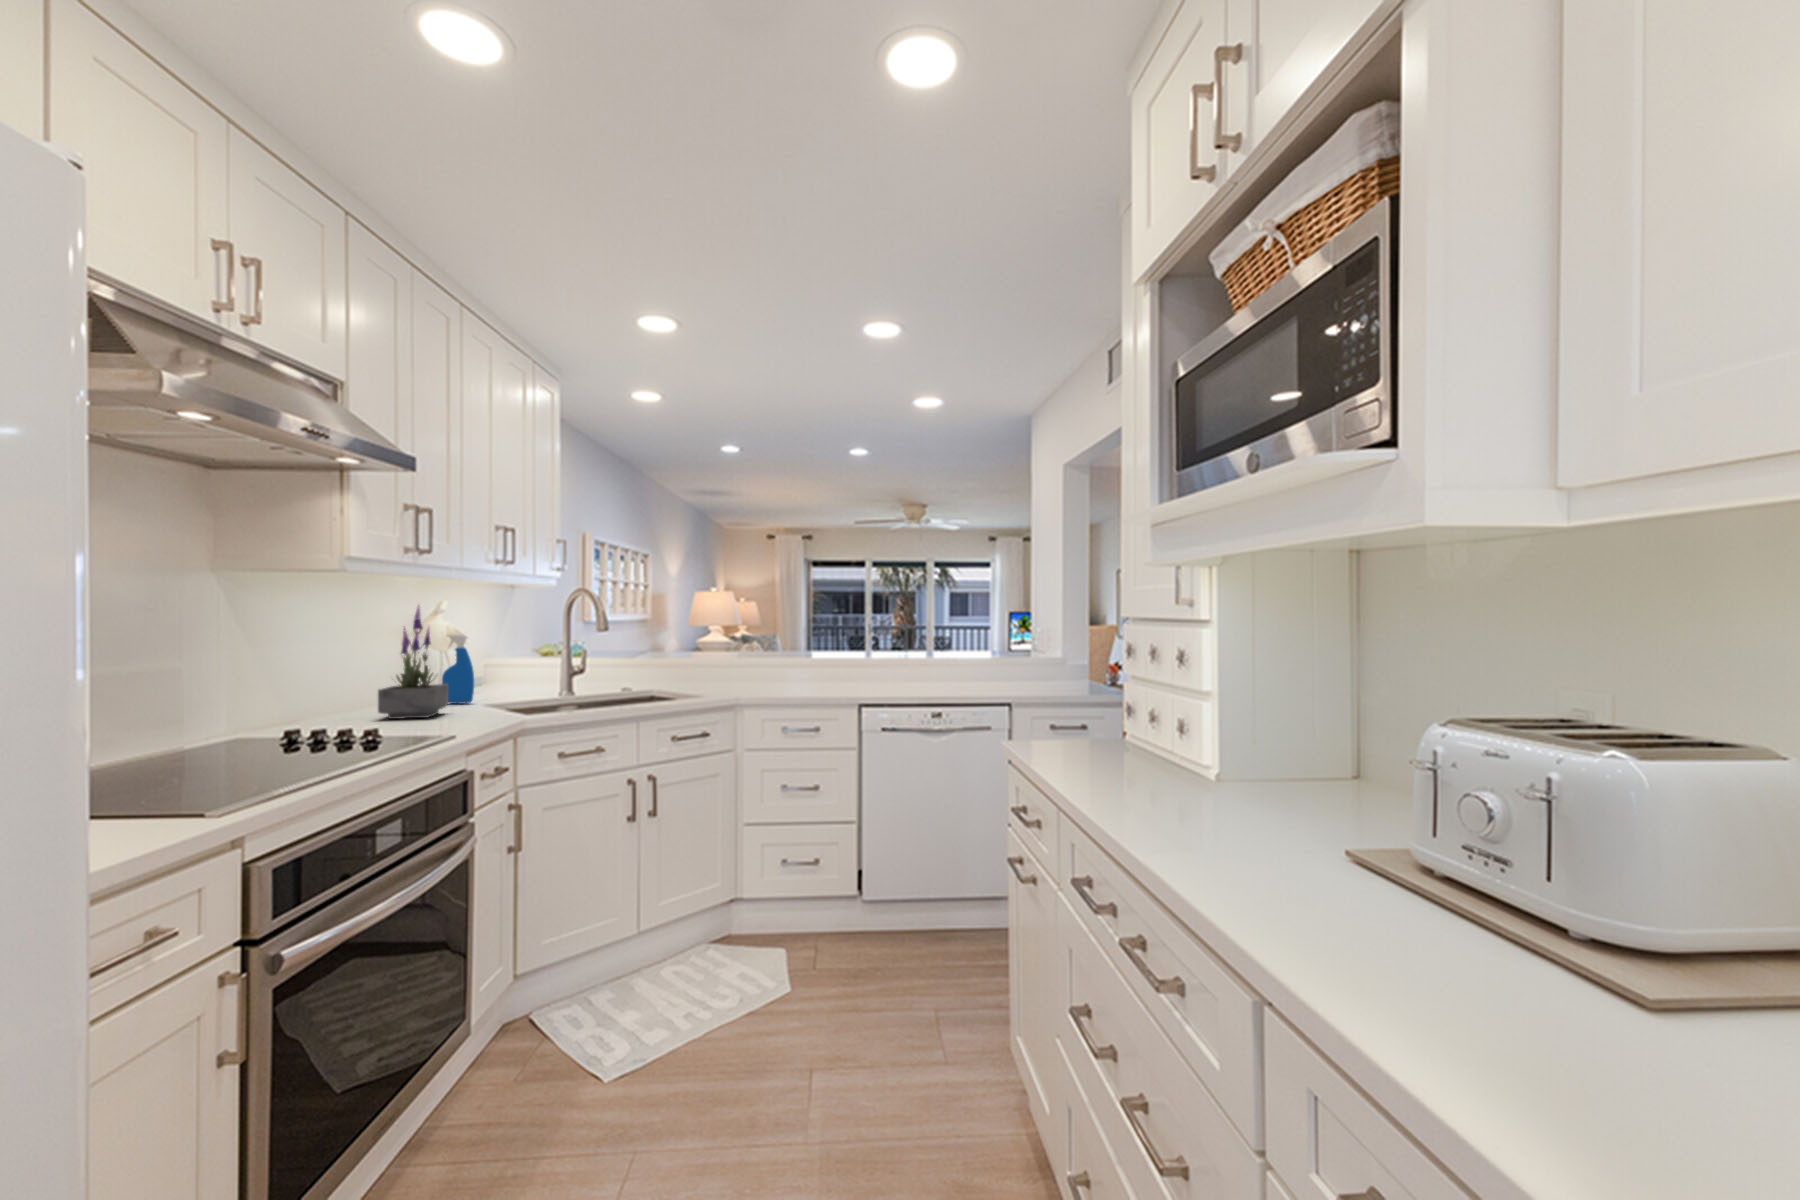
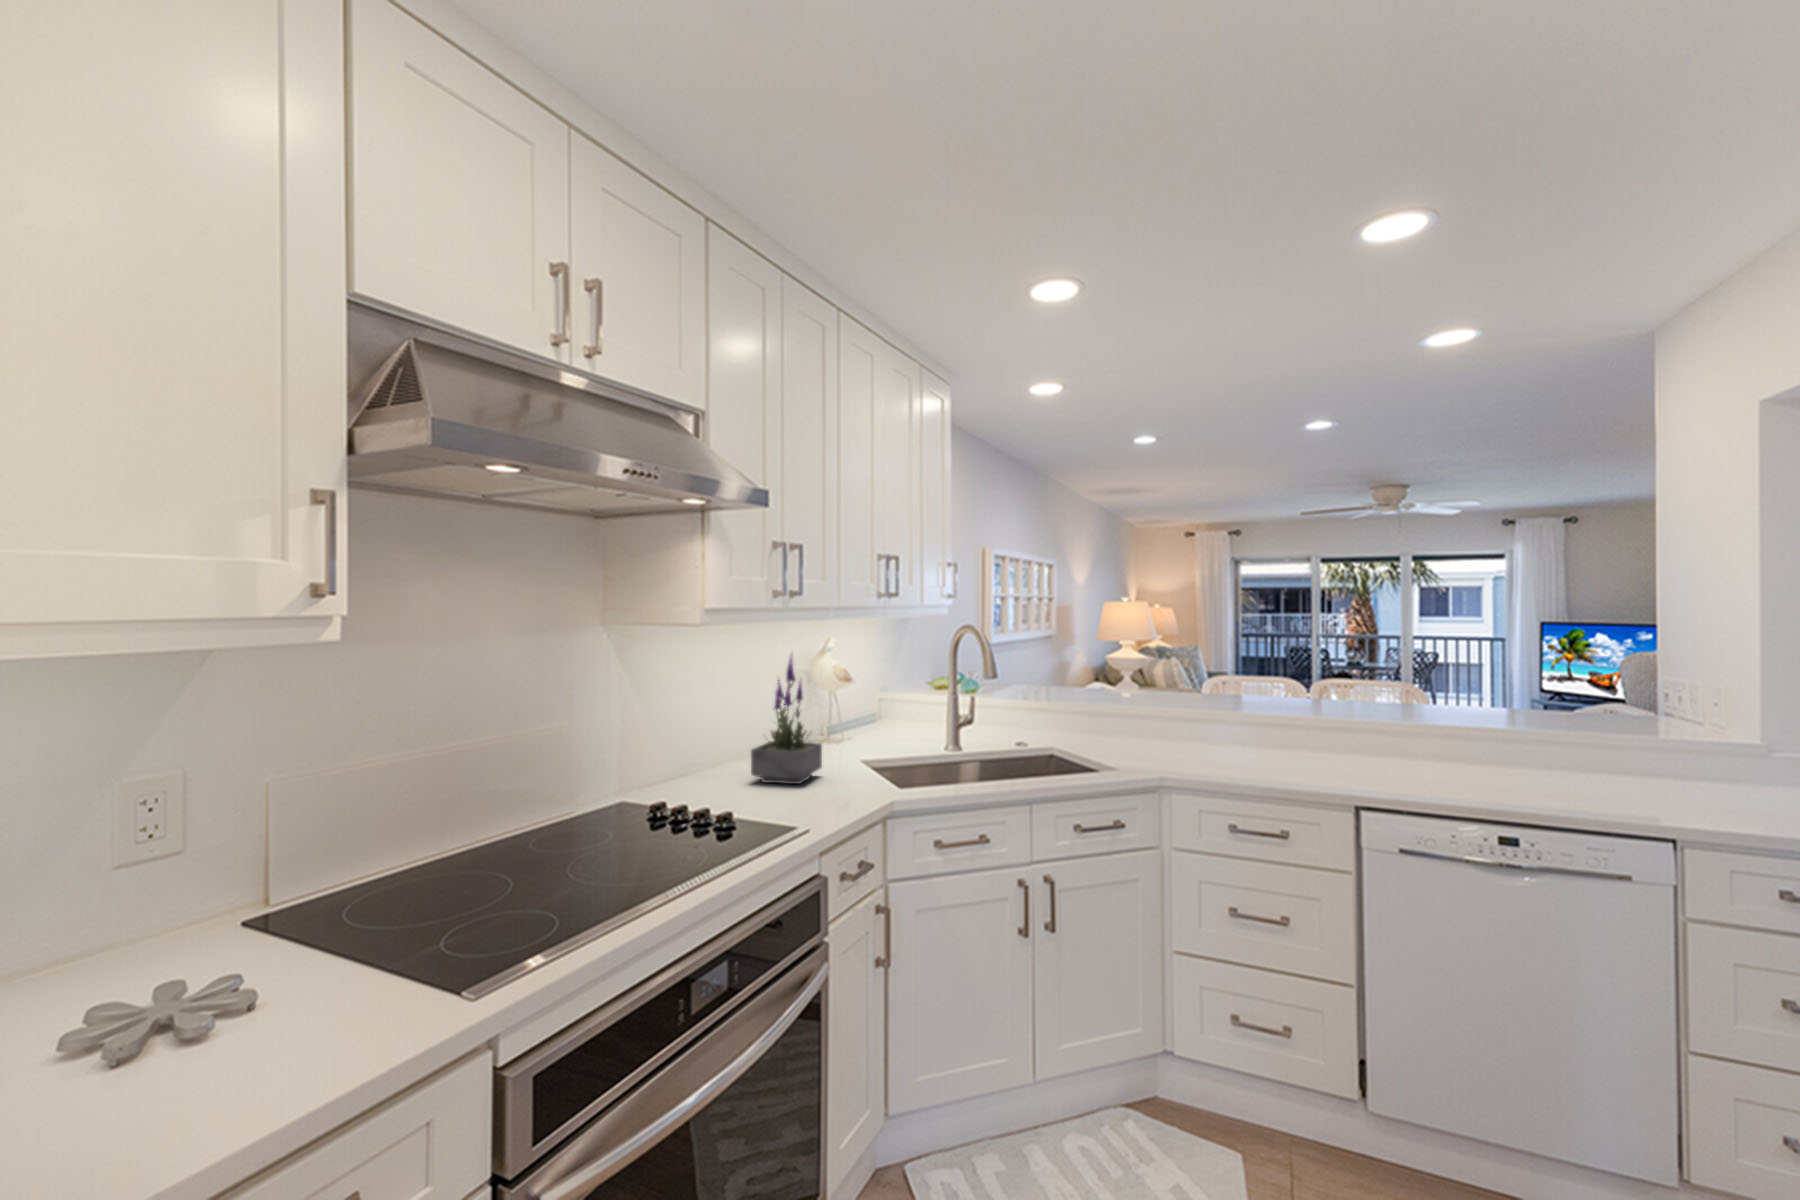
spray bottle: present [442,634,474,704] -> none [823,678,854,758]

